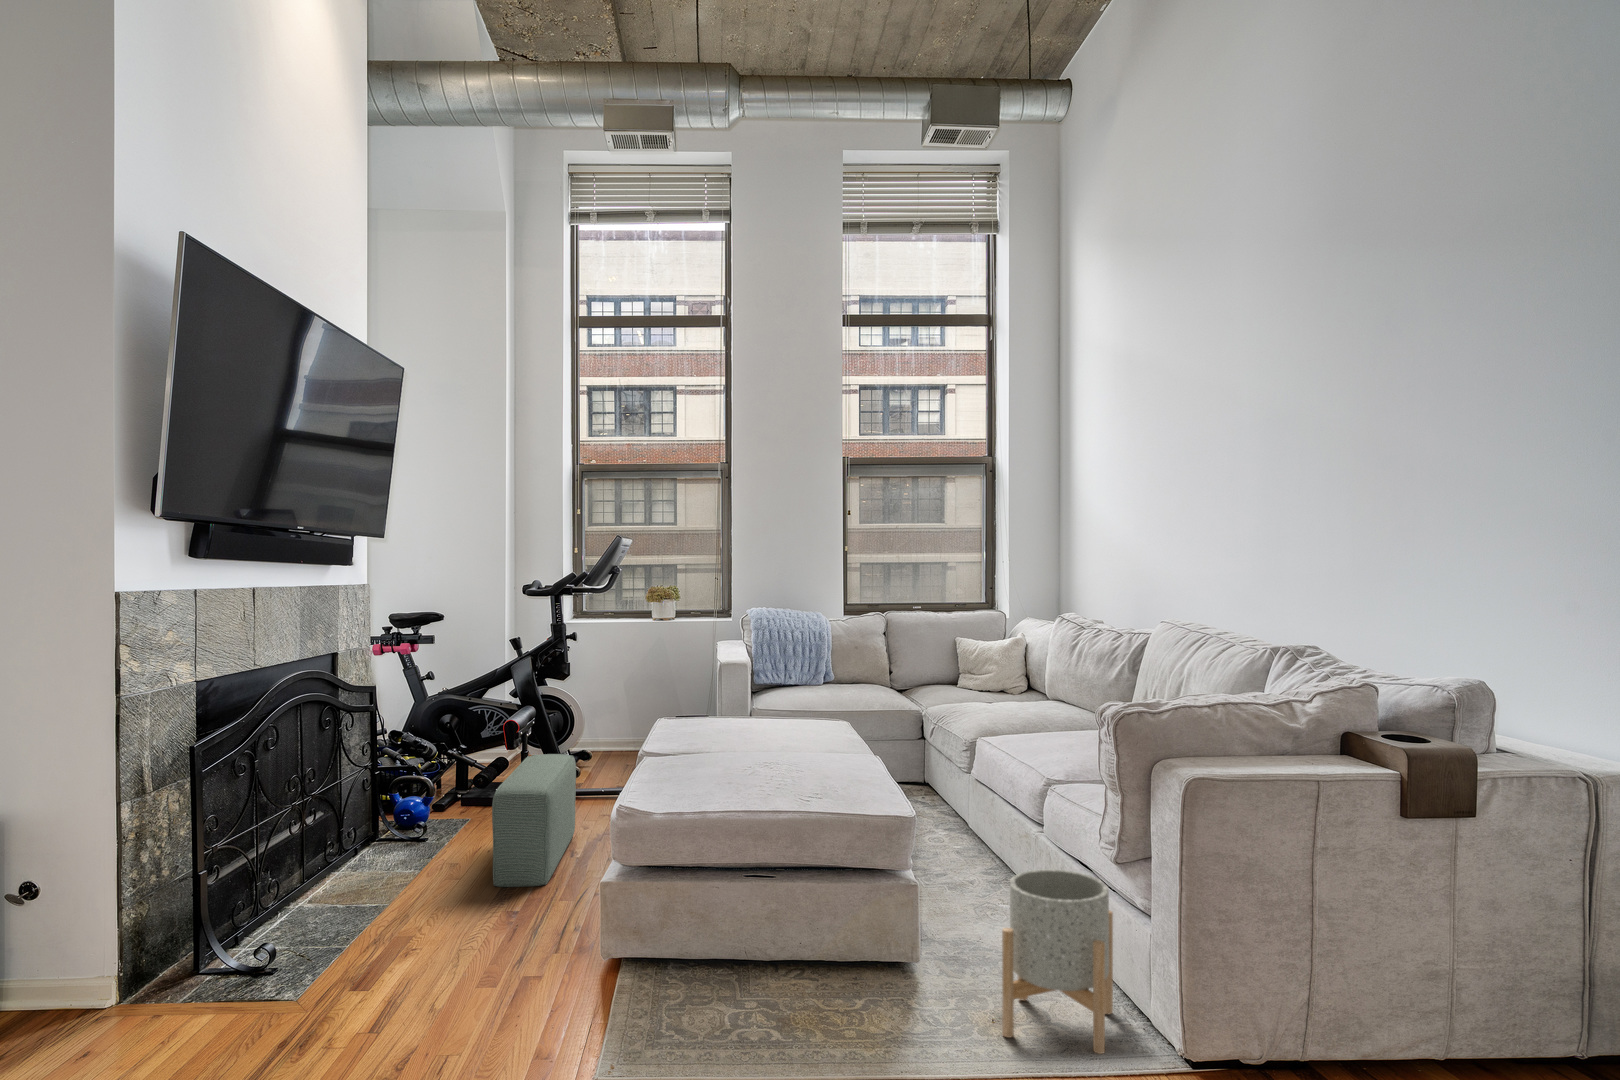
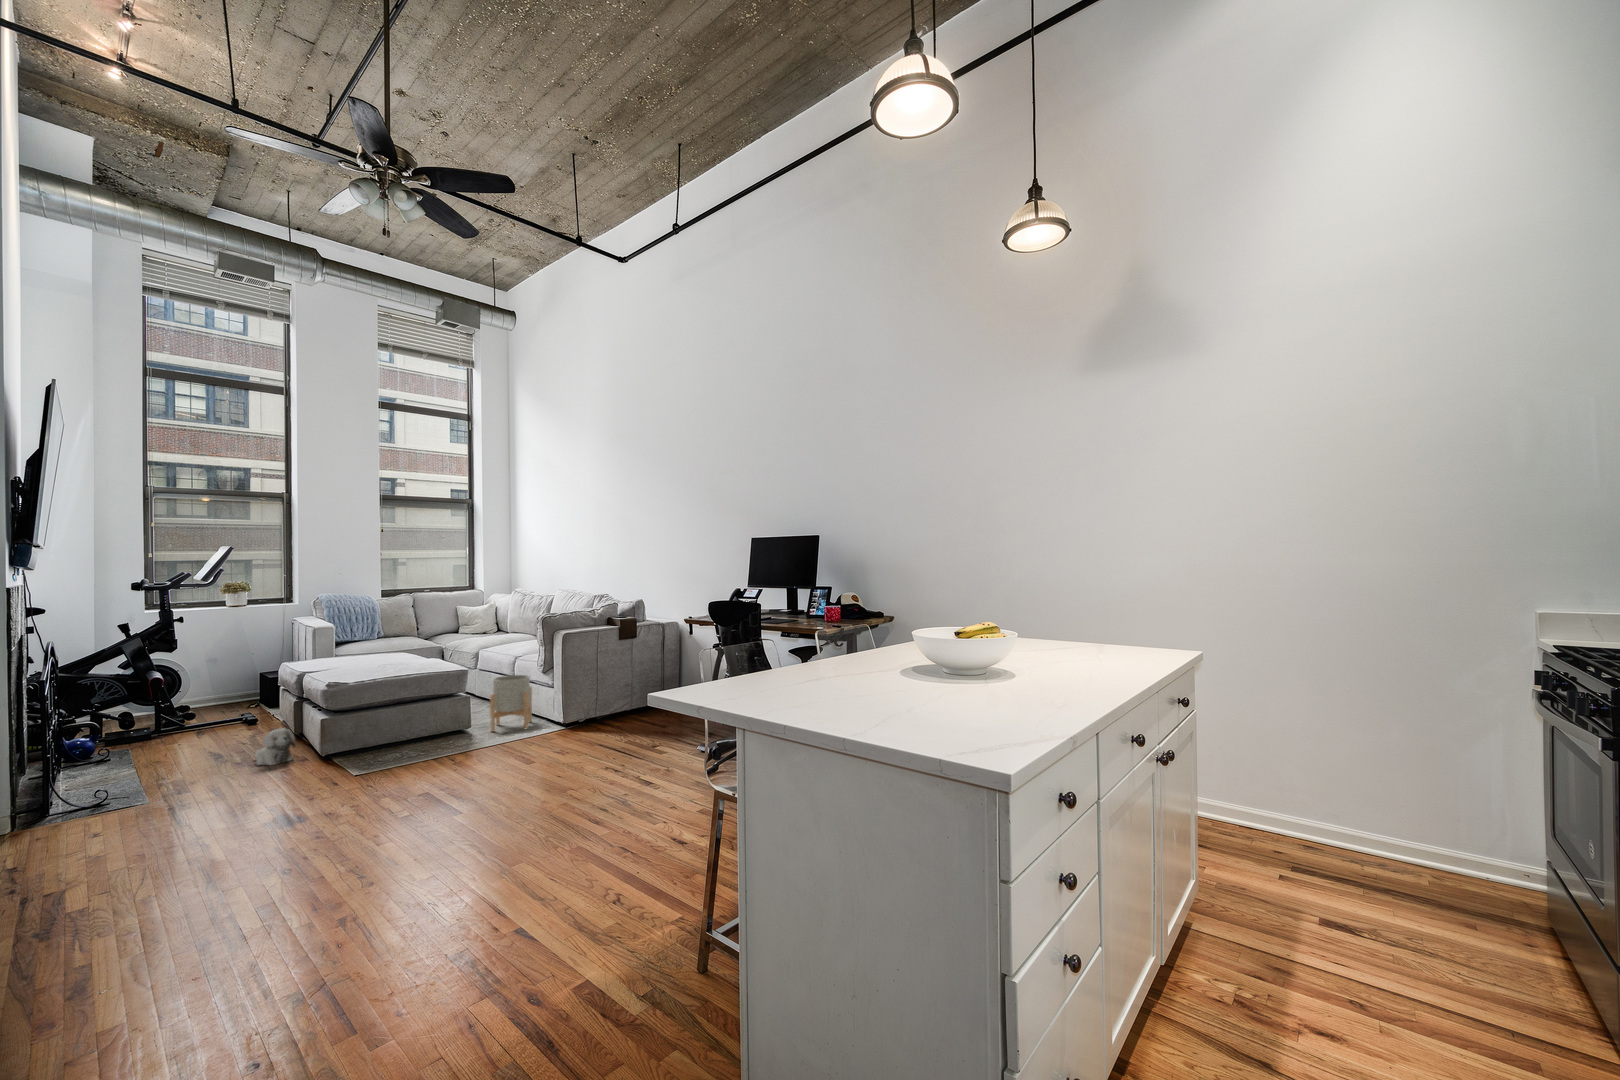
pouf: present [492,754,576,887] -> none [195,678,236,742]
plush toy: none [495,939,574,1030] -> present [255,728,296,765]

